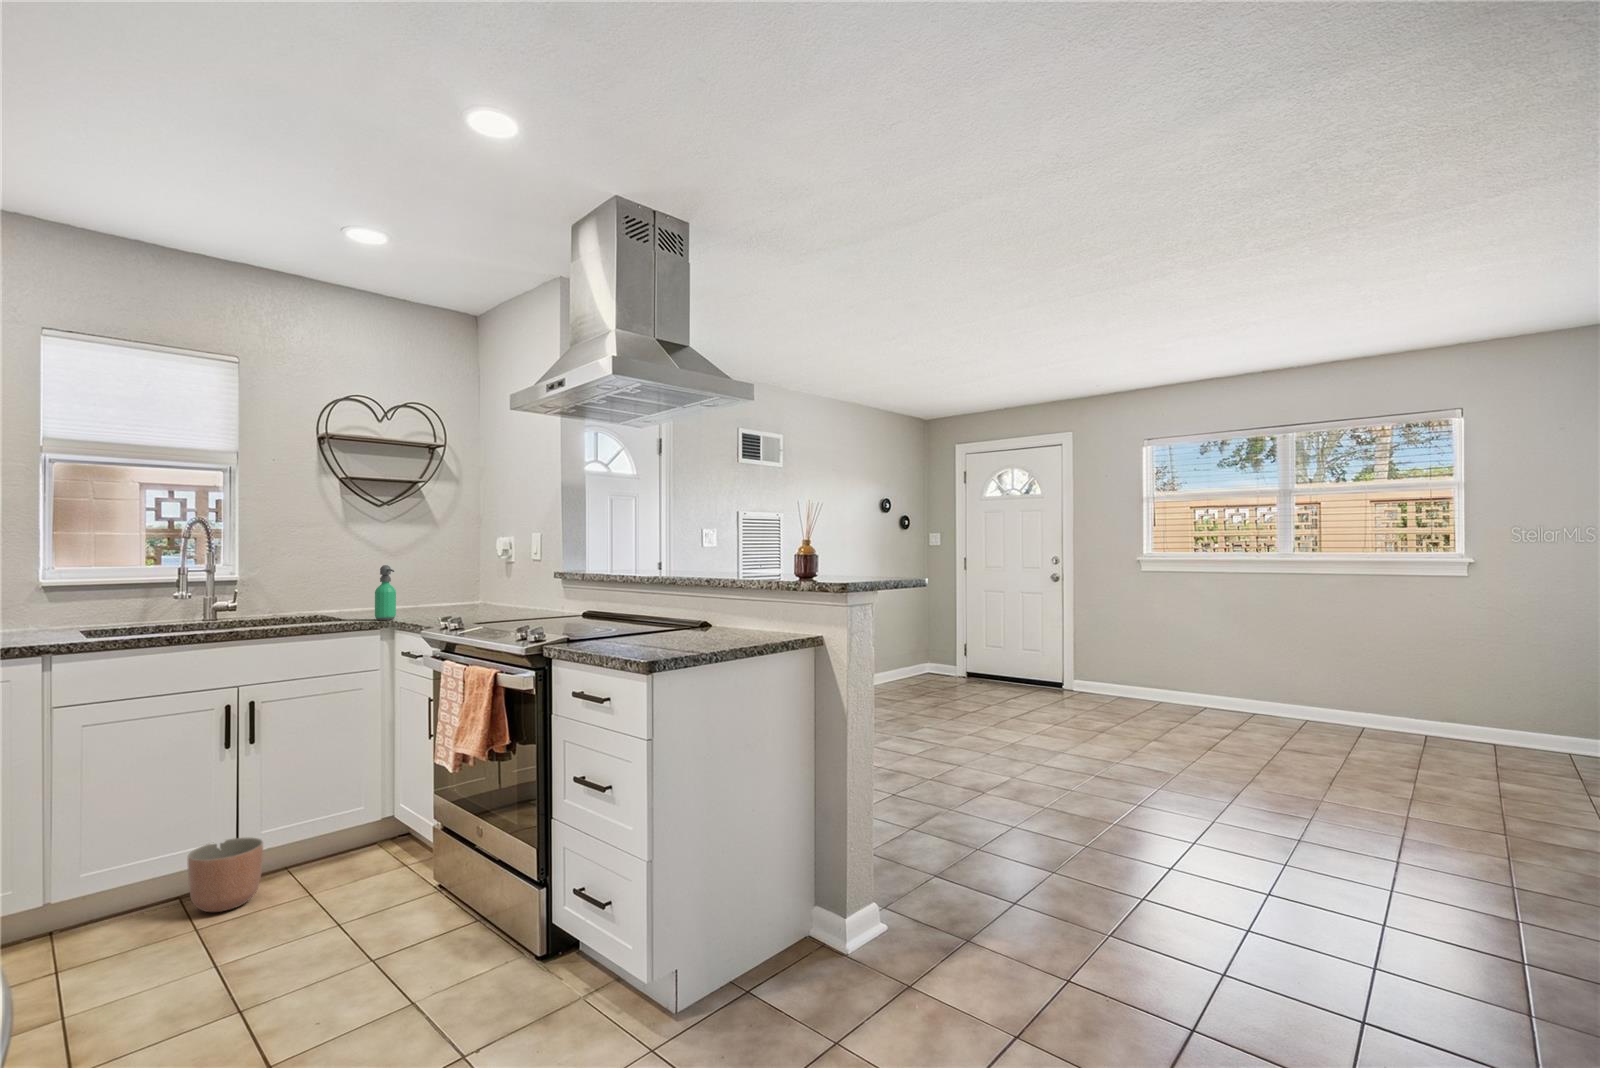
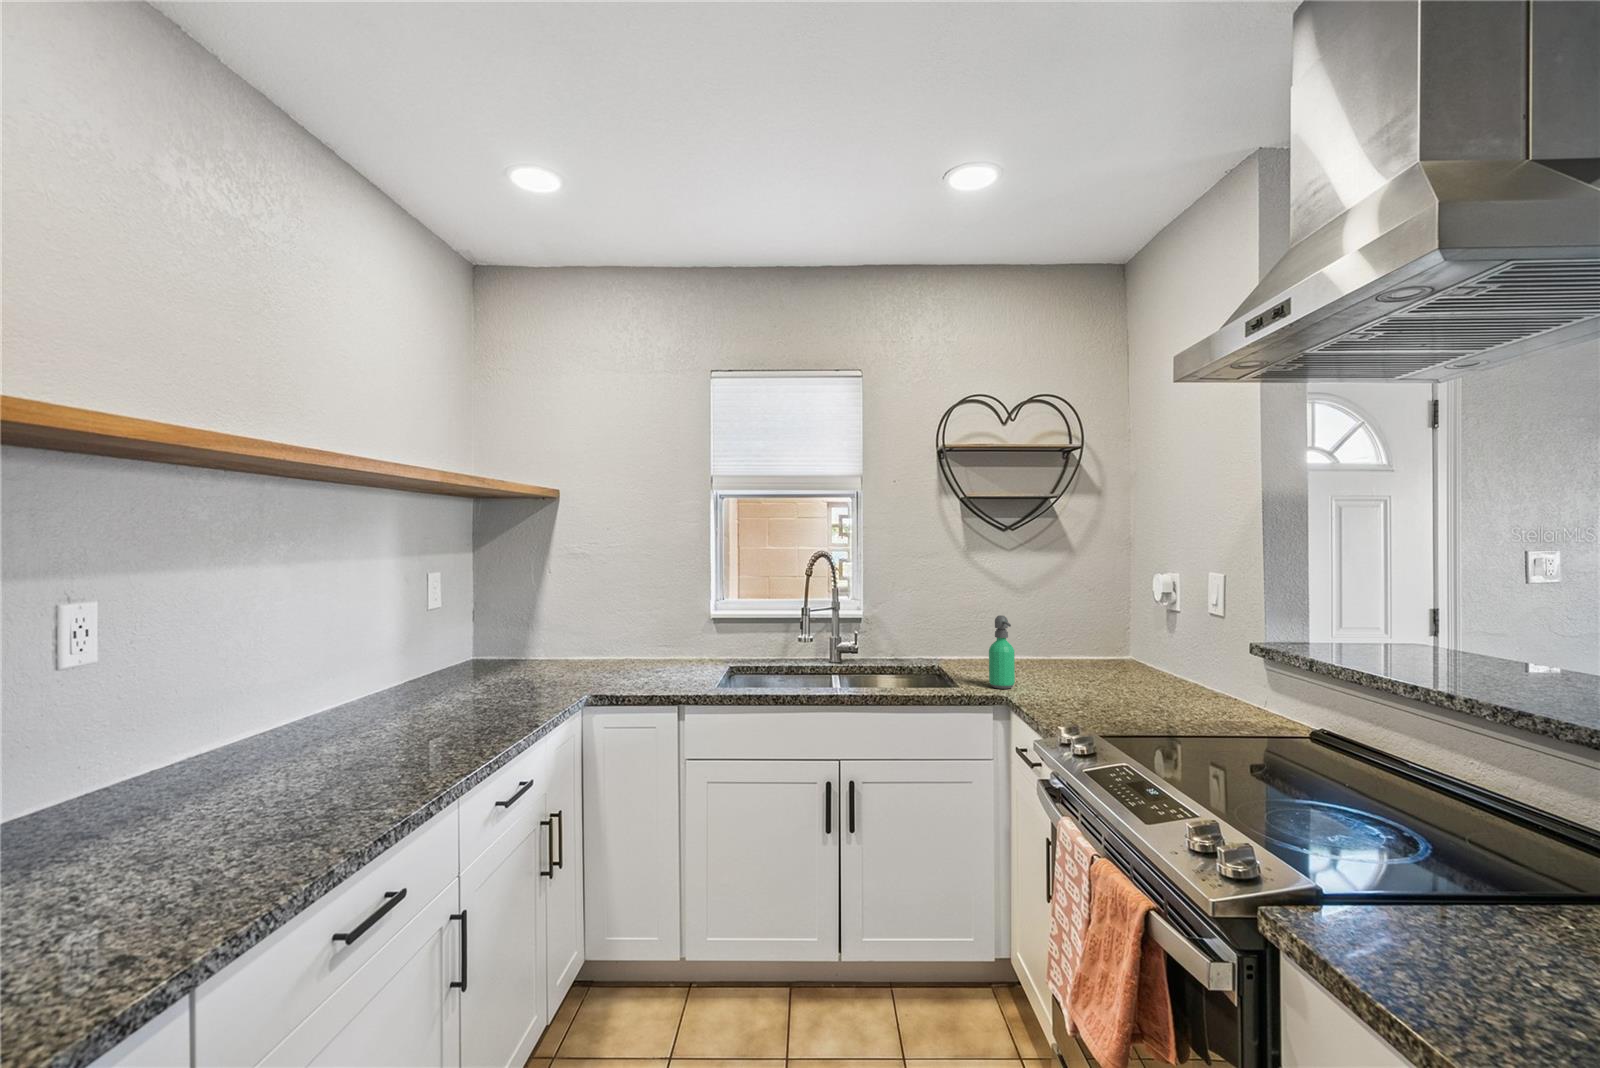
planter: present [187,837,263,912] -> none [790,932,861,1031]

